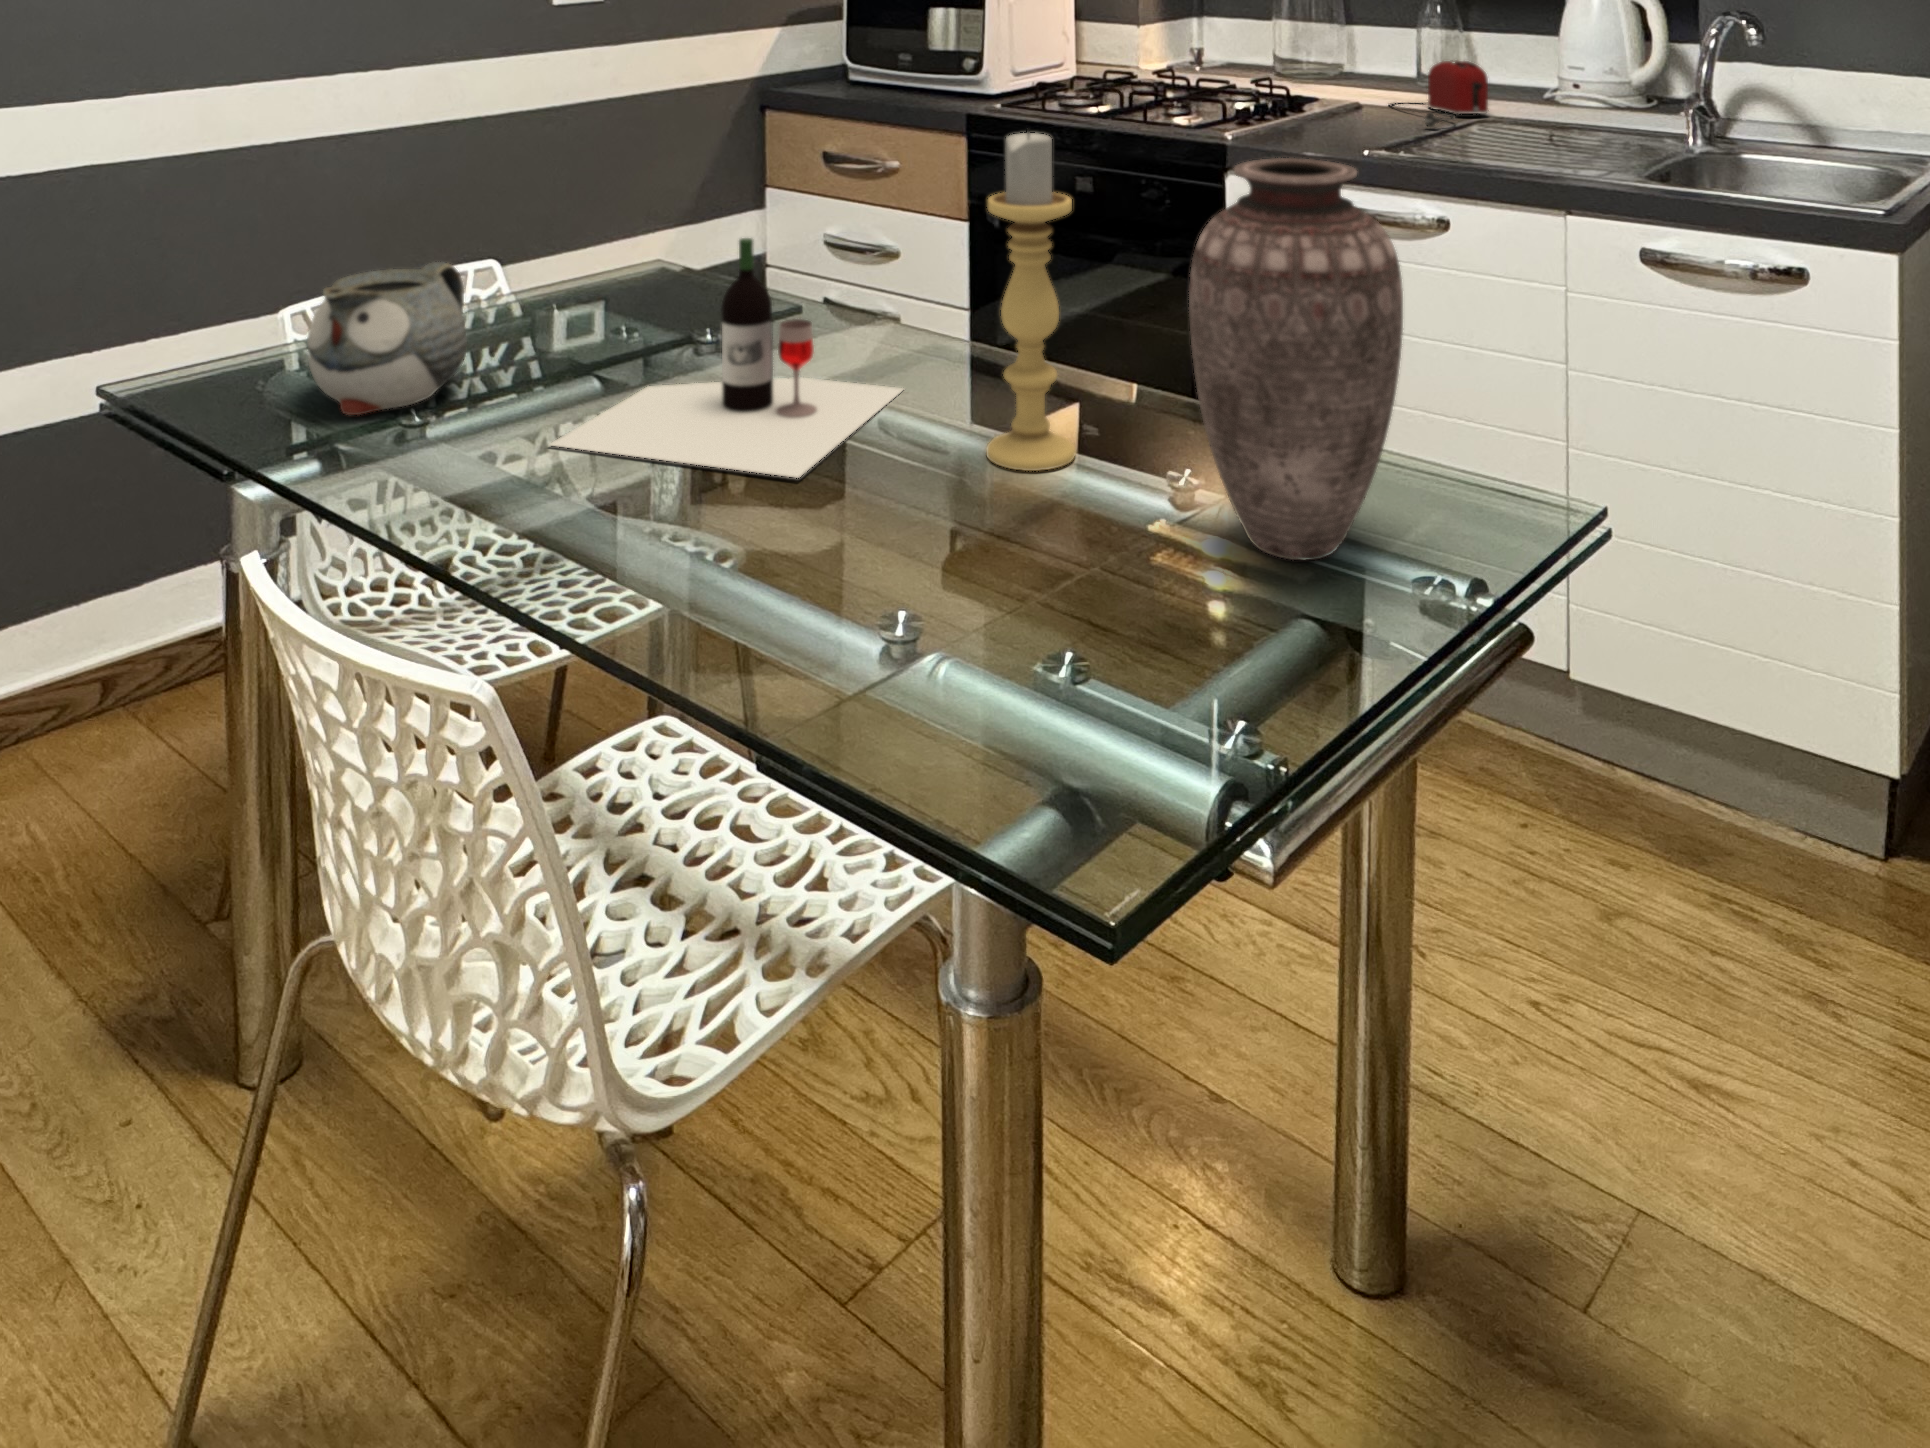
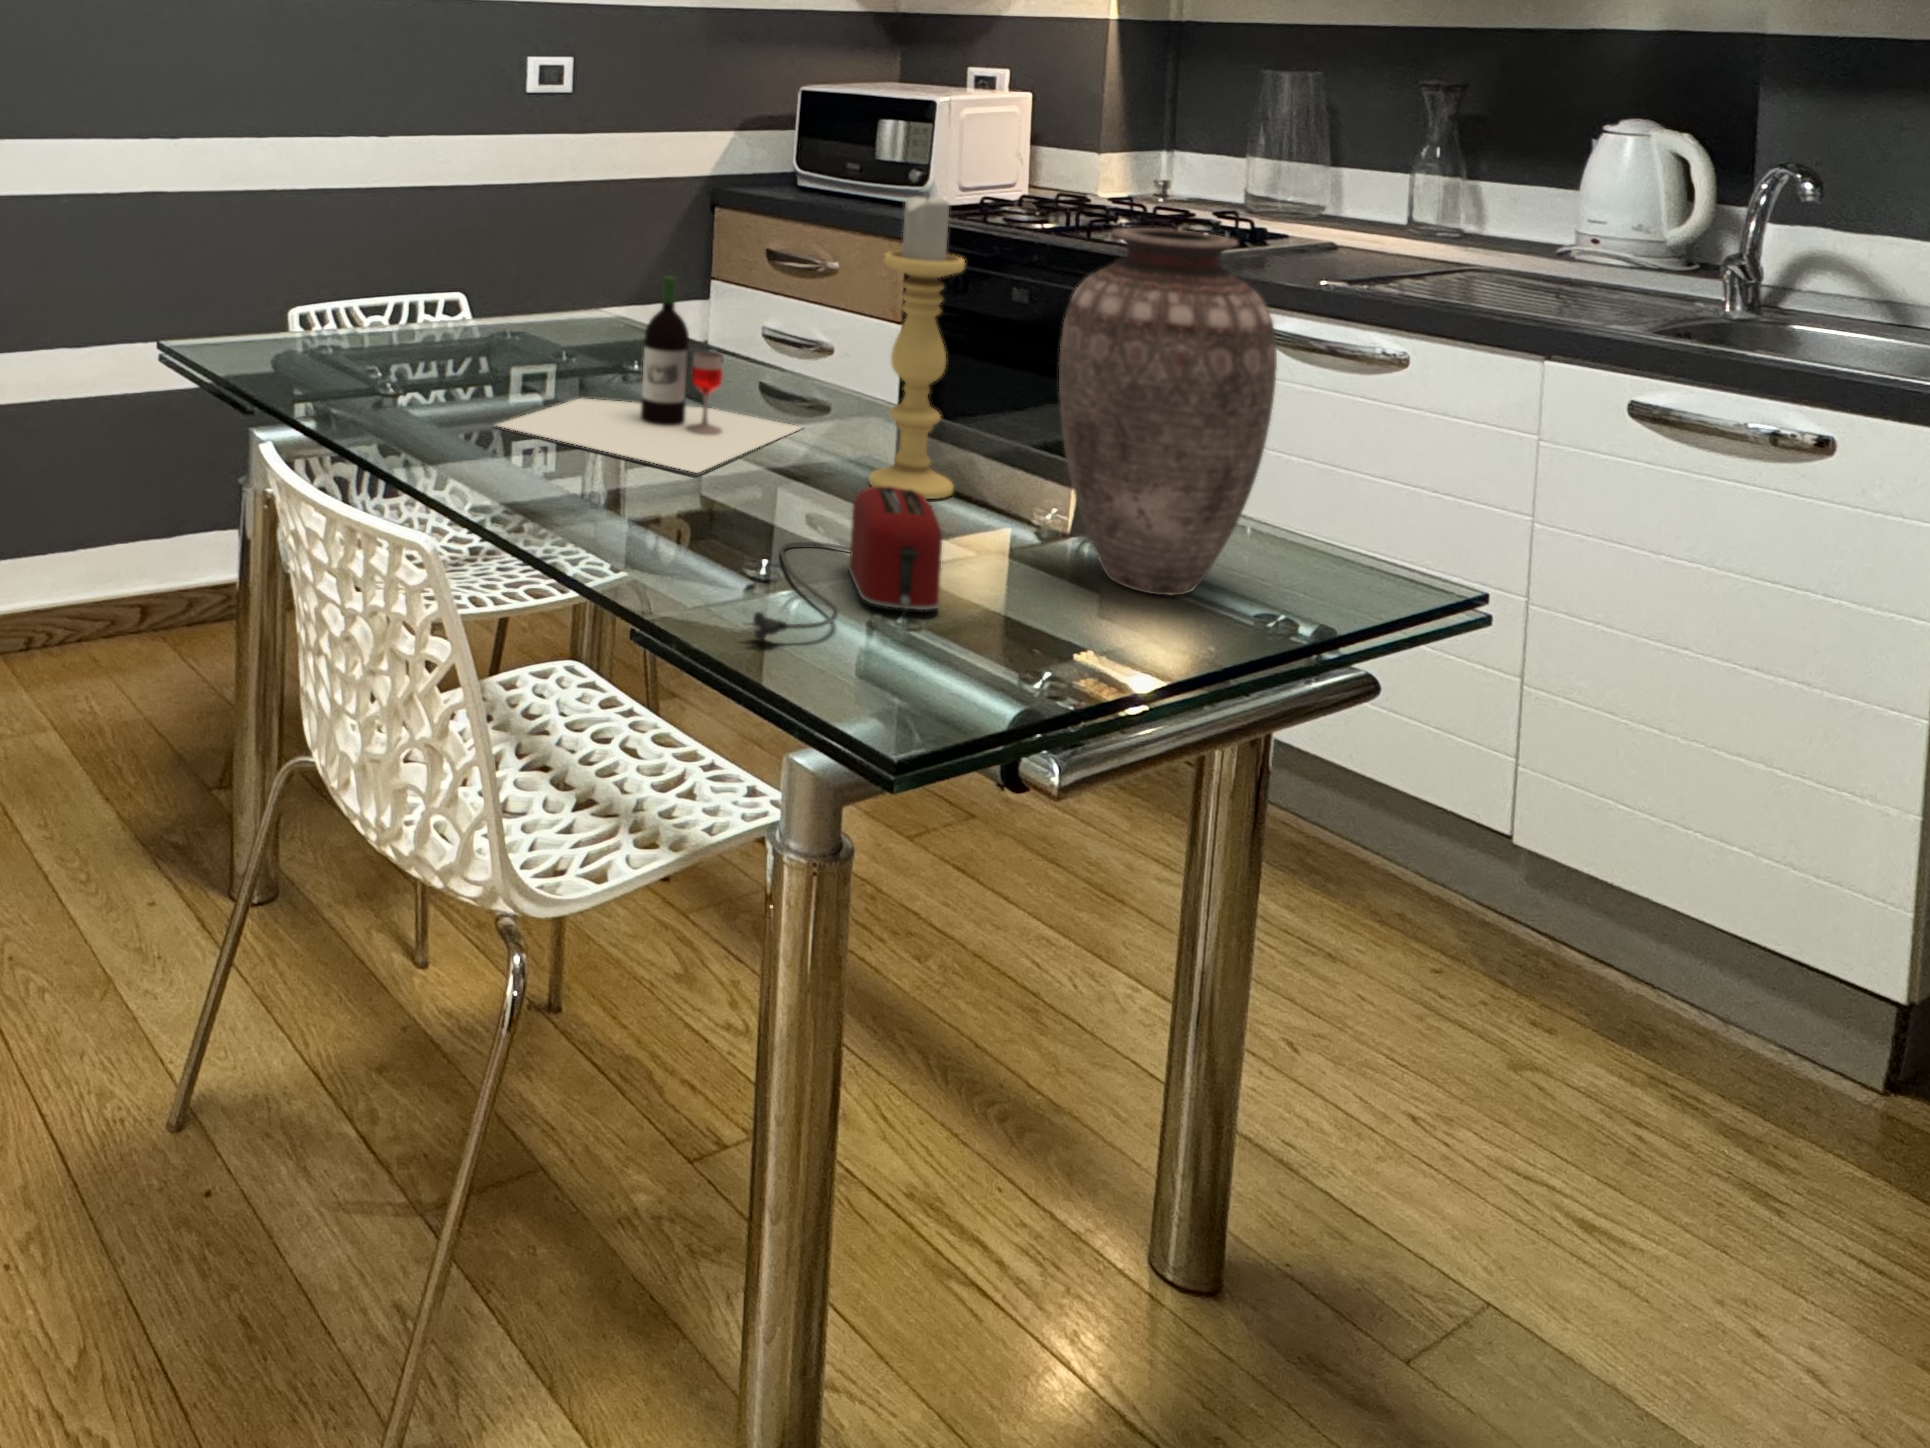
toaster: present [1389,61,1489,127] -> present [744,487,942,640]
teapot: present [307,262,467,415] -> none [312,278,435,387]

